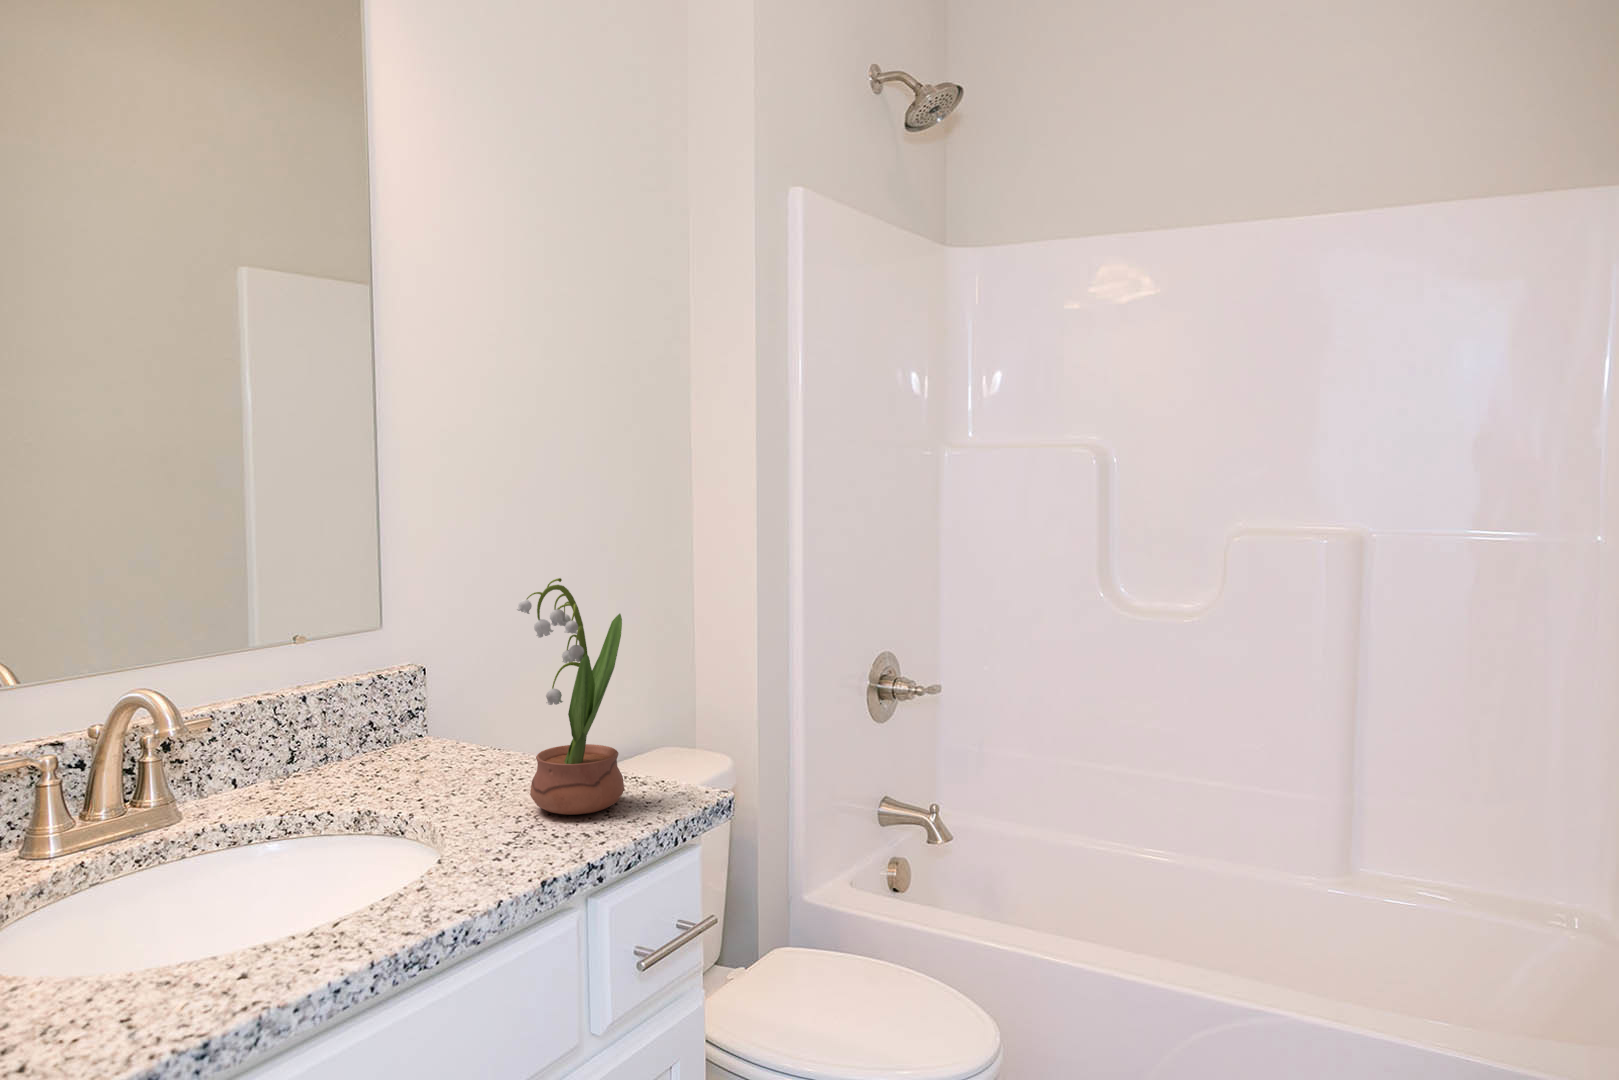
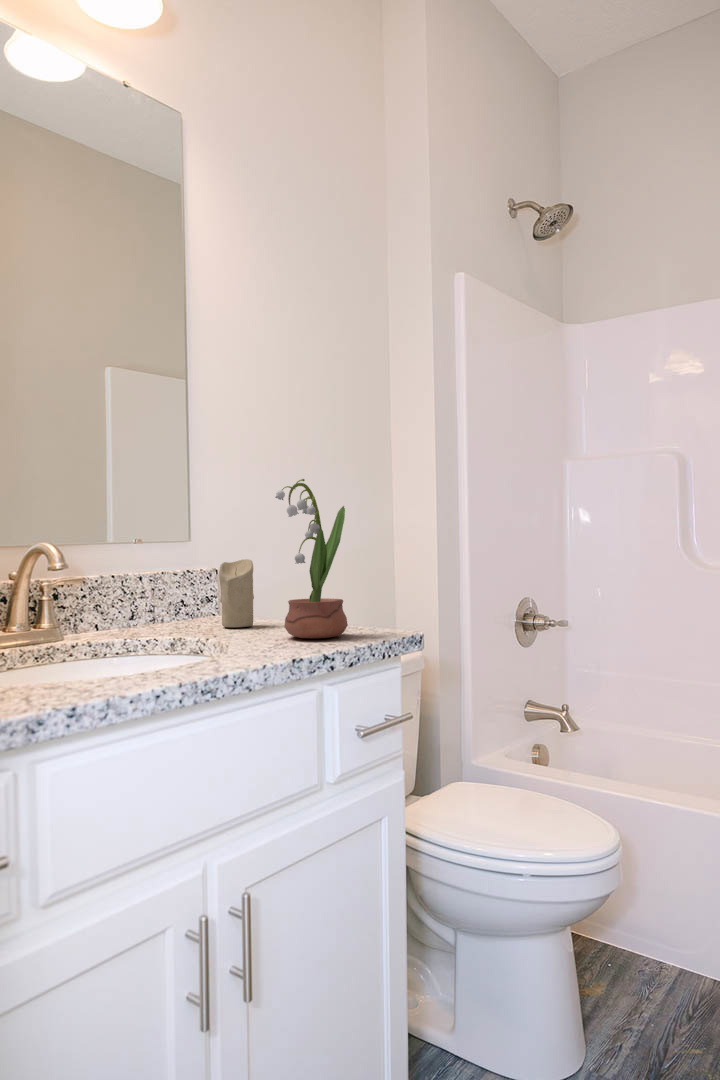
candle: none [430,669,484,775] -> present [219,559,254,627]

